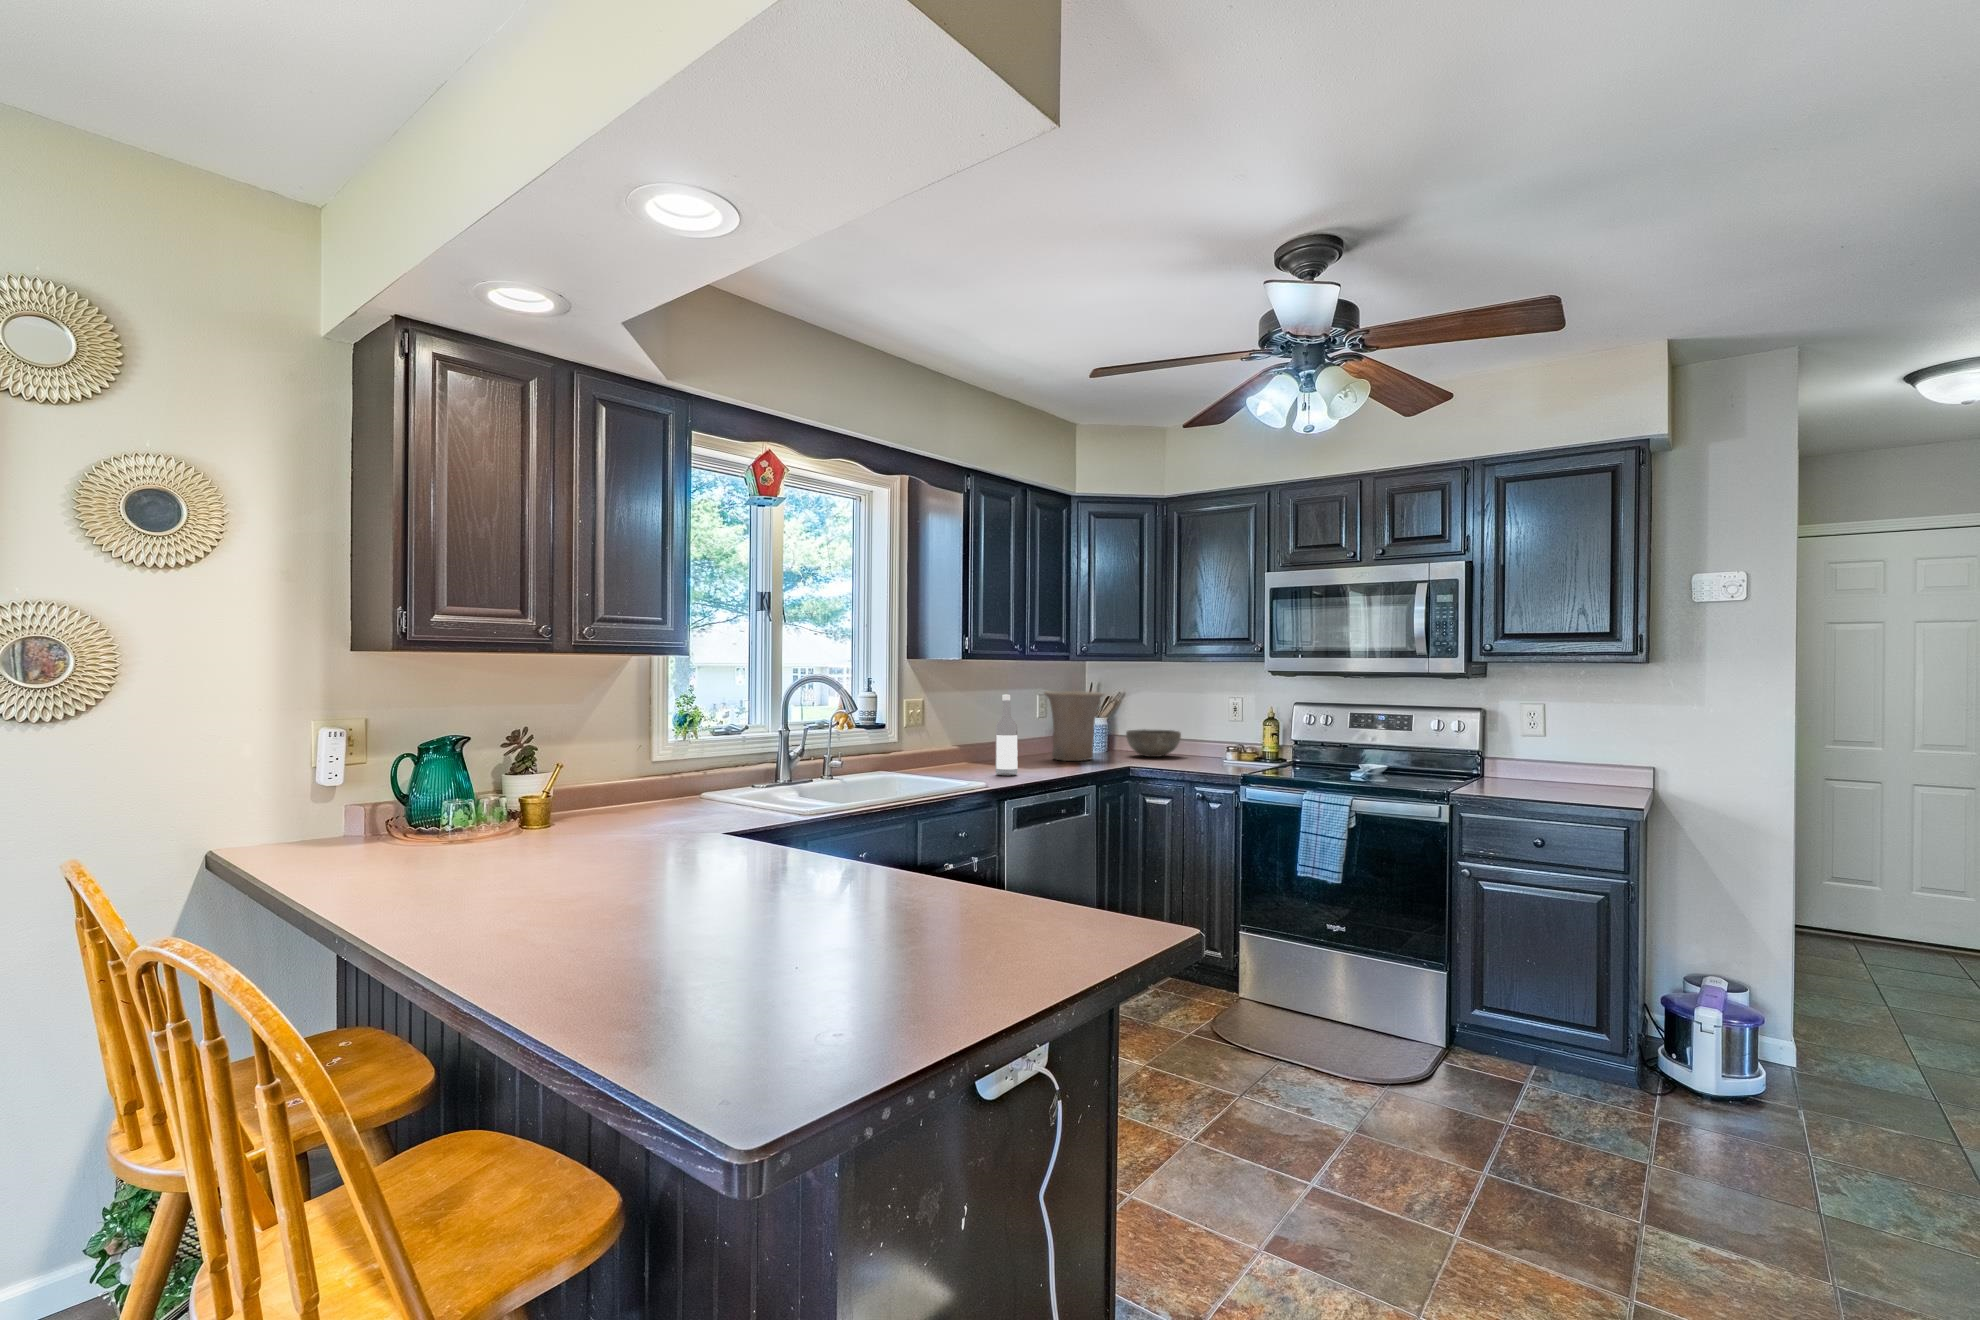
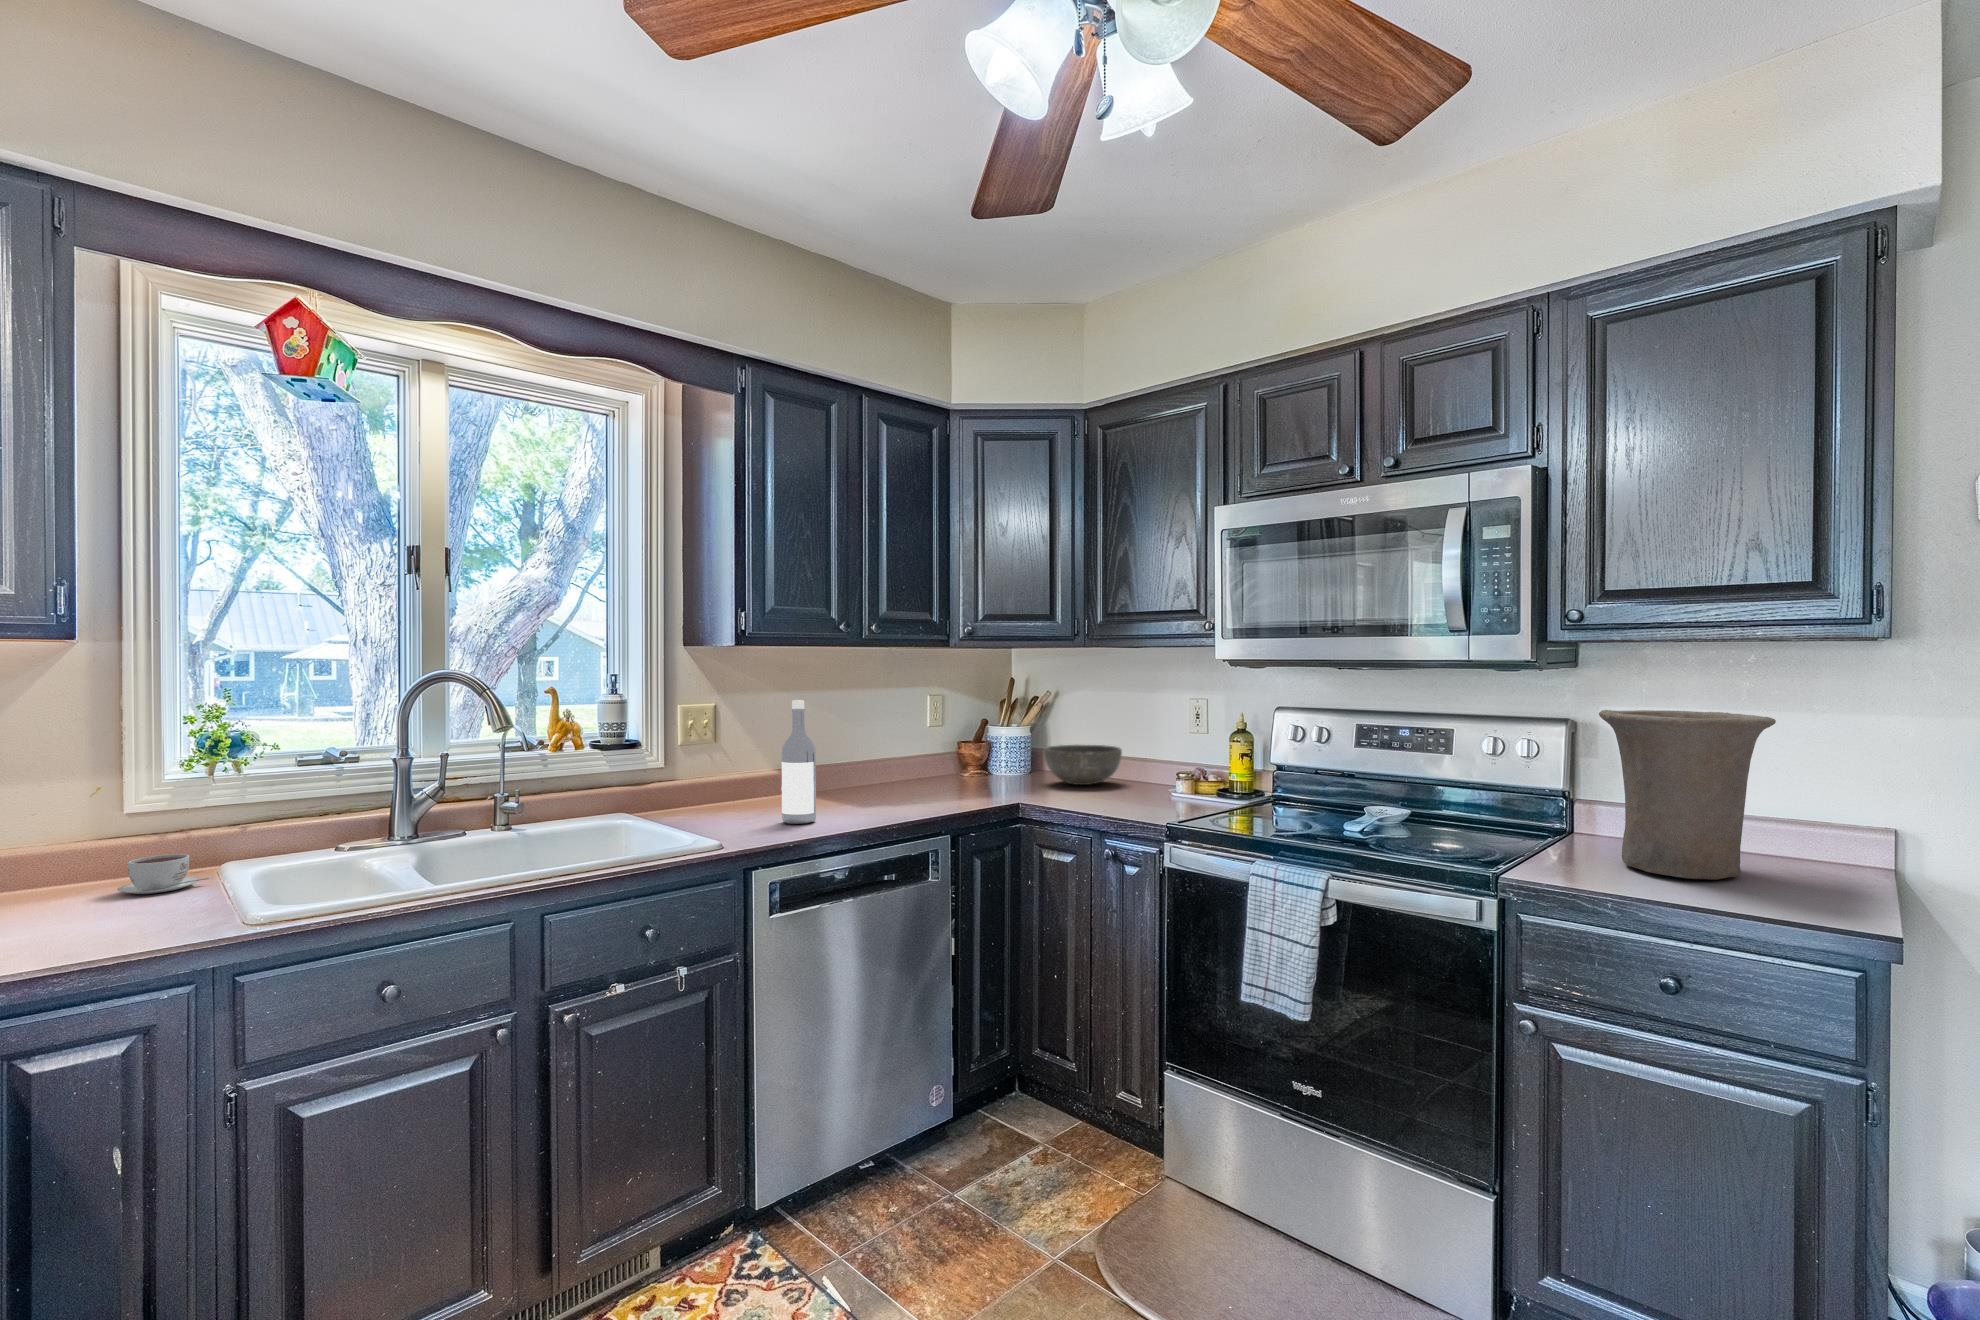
vase: present [1044,691,1104,761] -> present [1599,710,1776,880]
coffee cup: none [680,784,721,805] -> present [118,854,209,894]

